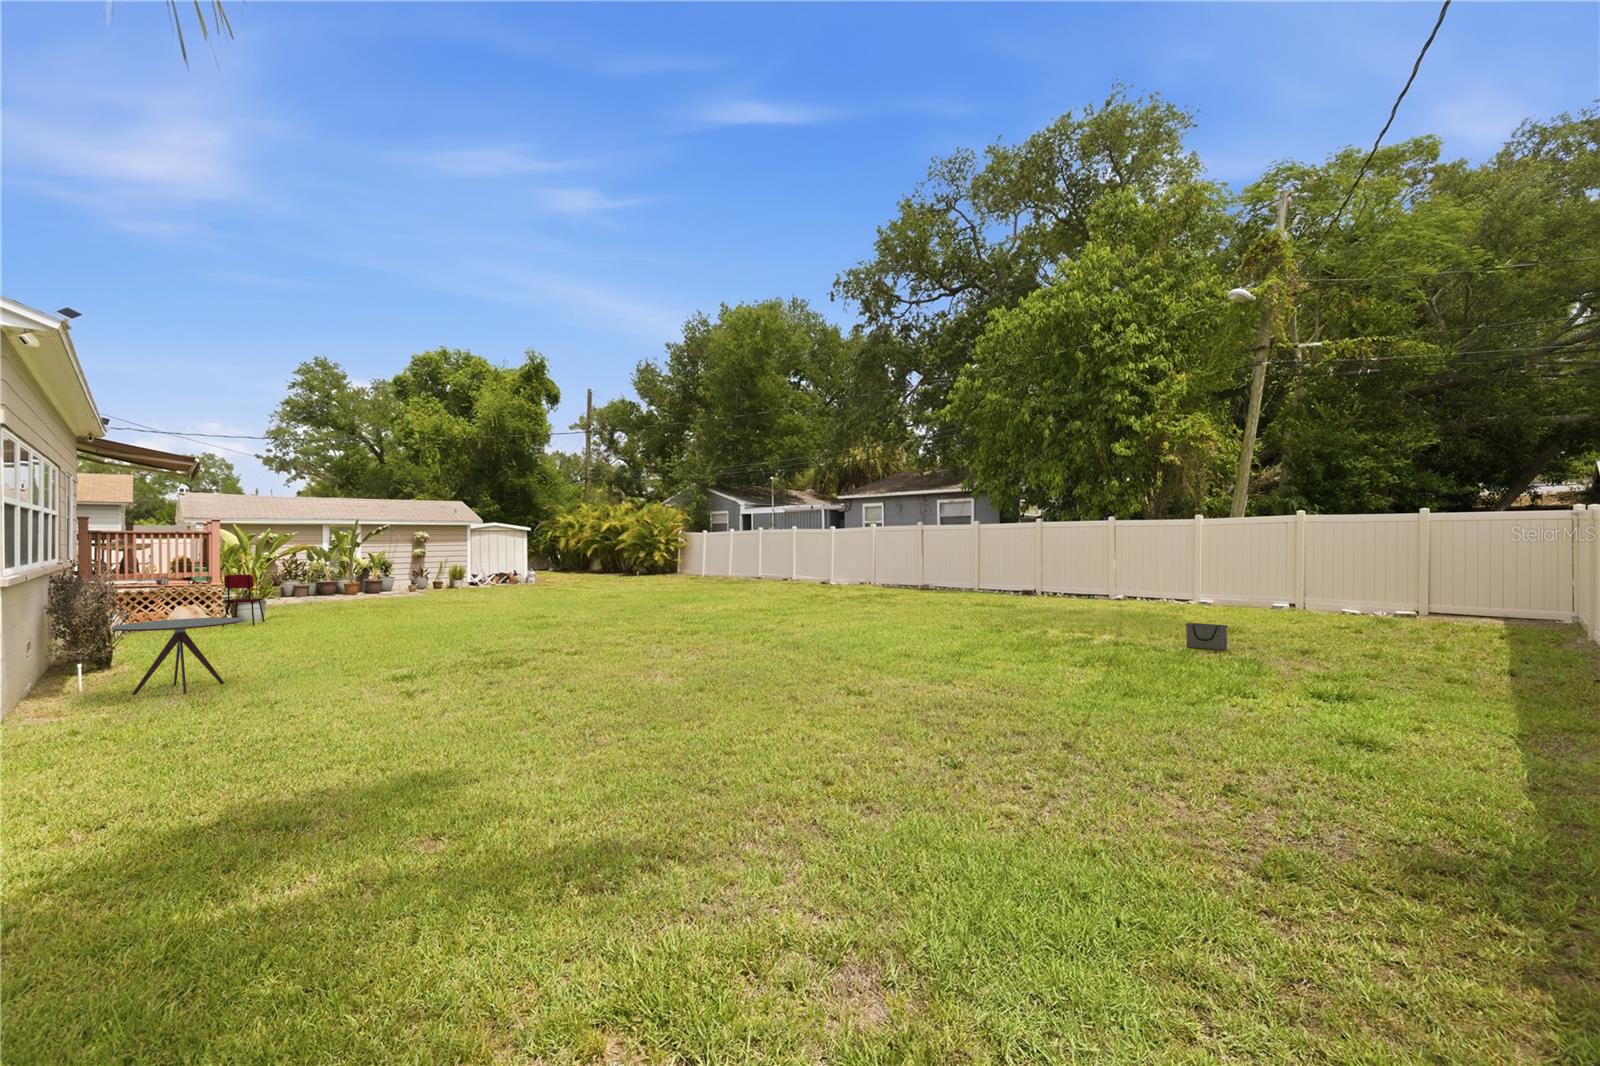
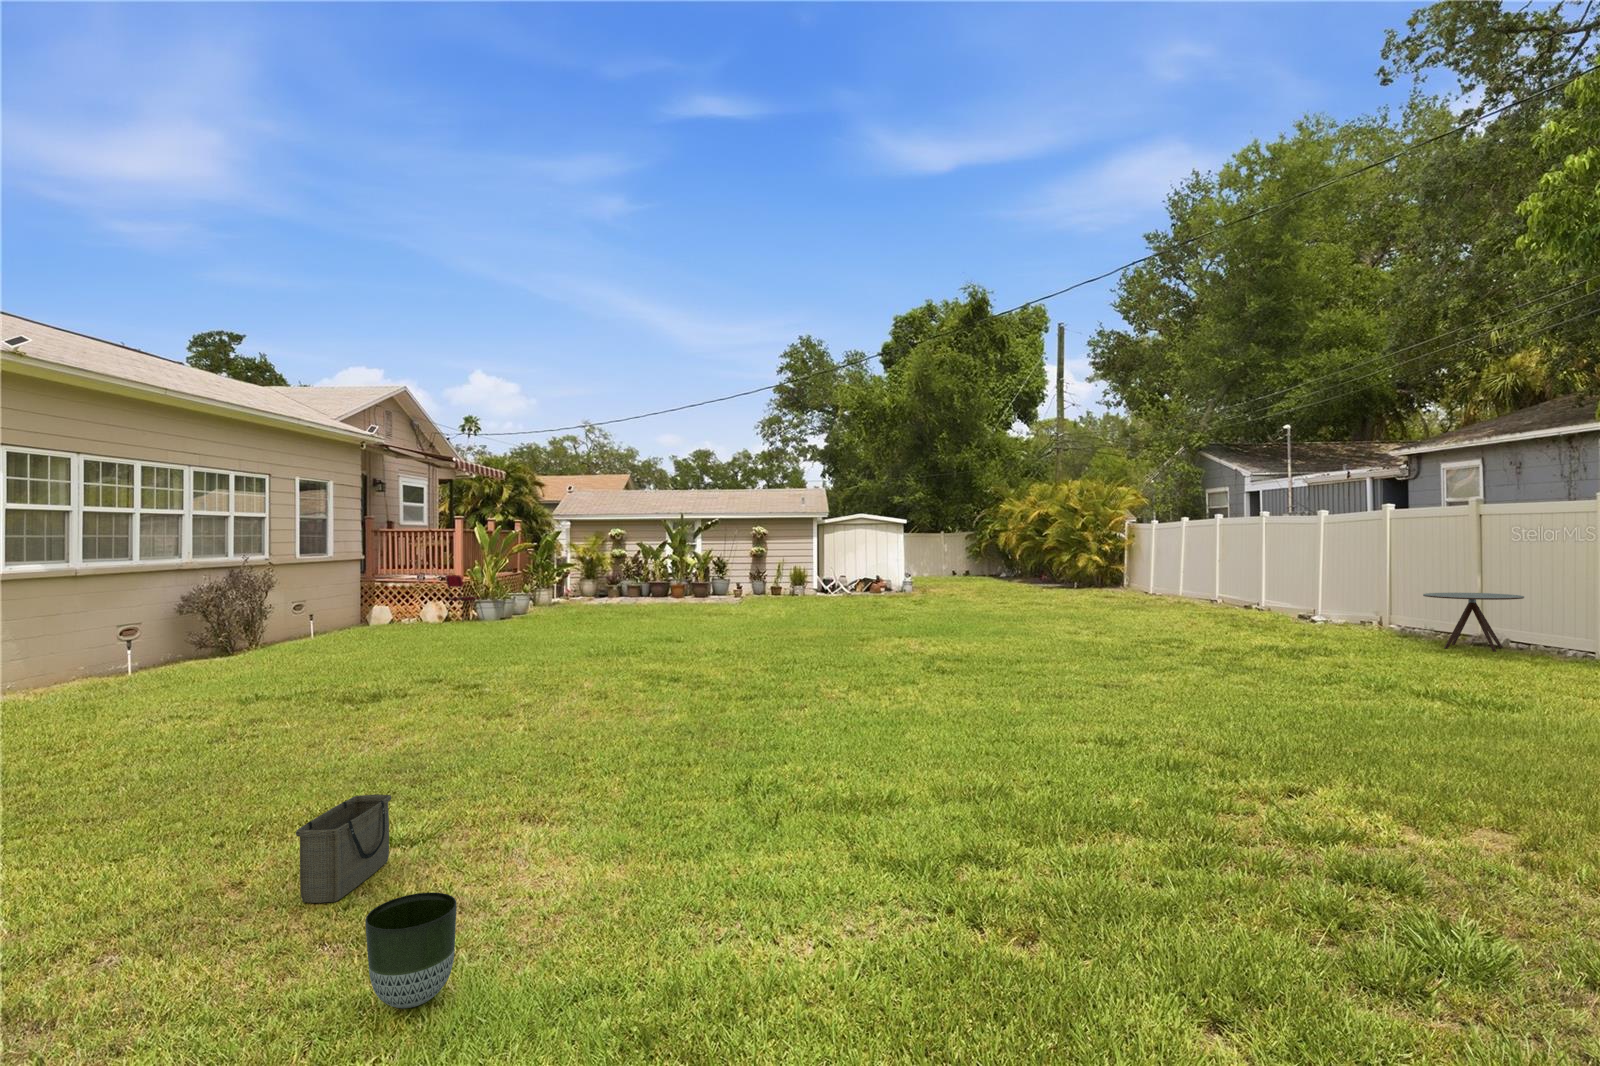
round table: present [111,618,242,695] -> present [1423,593,1524,652]
basket: present [1185,623,1228,650] -> present [296,795,391,903]
planter: none [1124,649,1153,680] -> present [365,892,456,1008]

